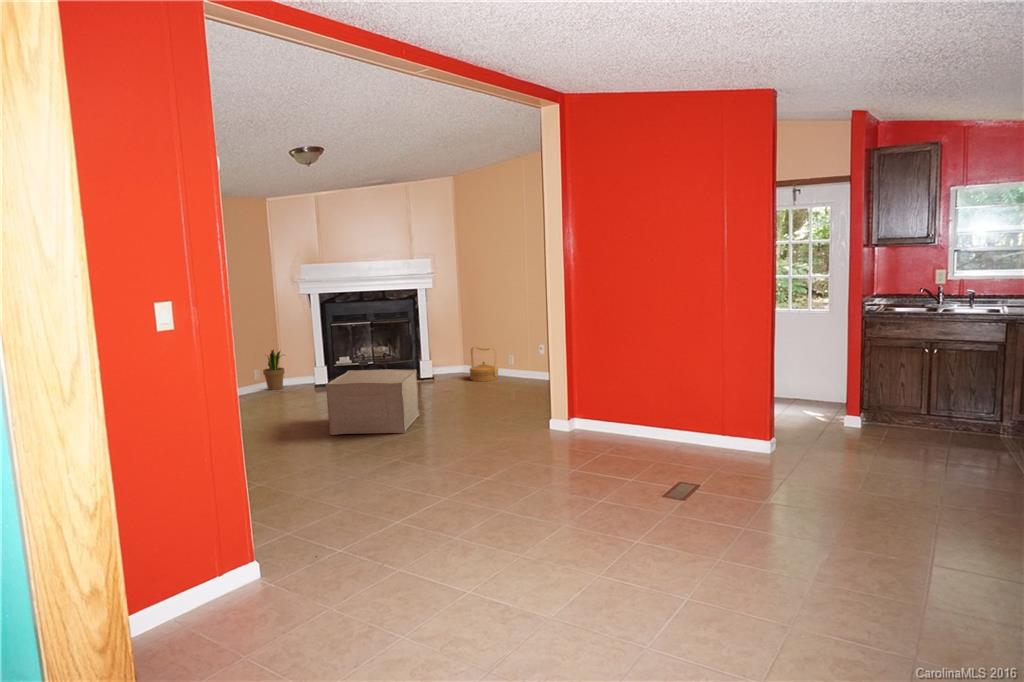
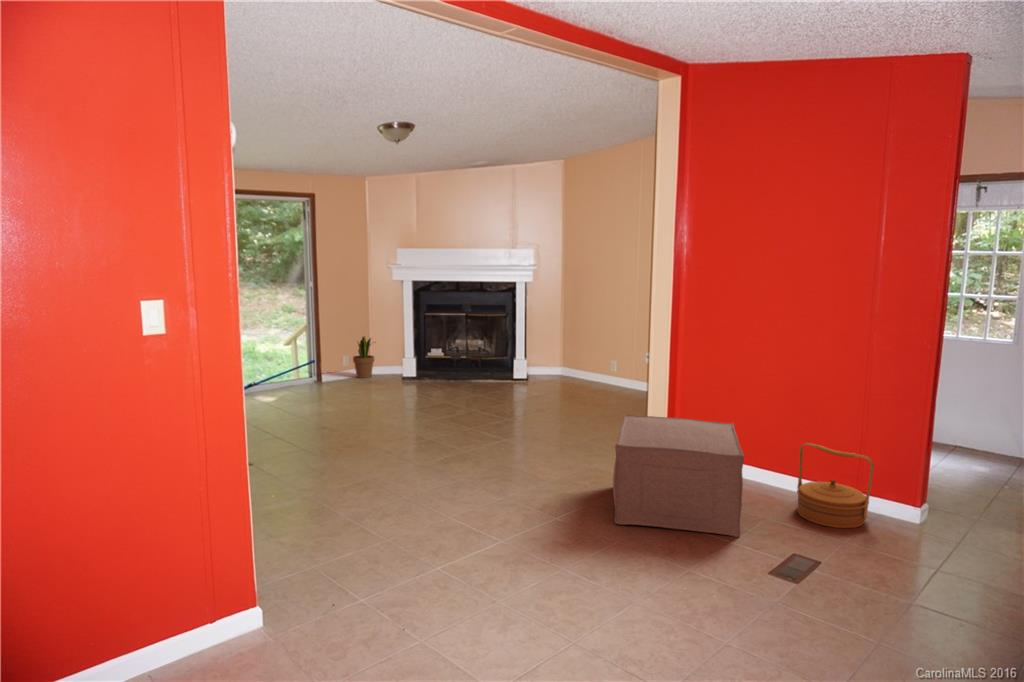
woven basket: present [470,347,498,381] -> present [797,443,874,528]
ottoman: present [325,369,419,435] -> present [613,415,744,537]

